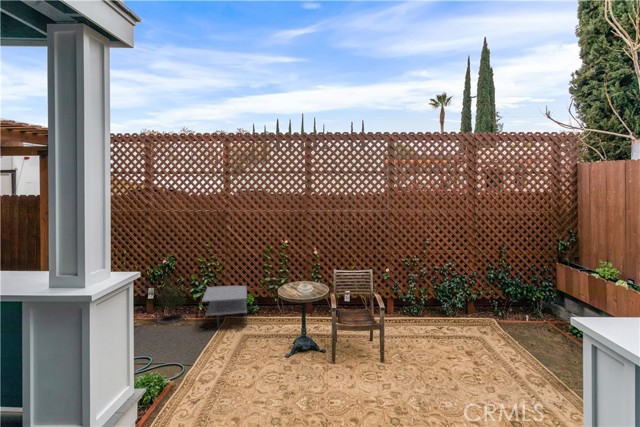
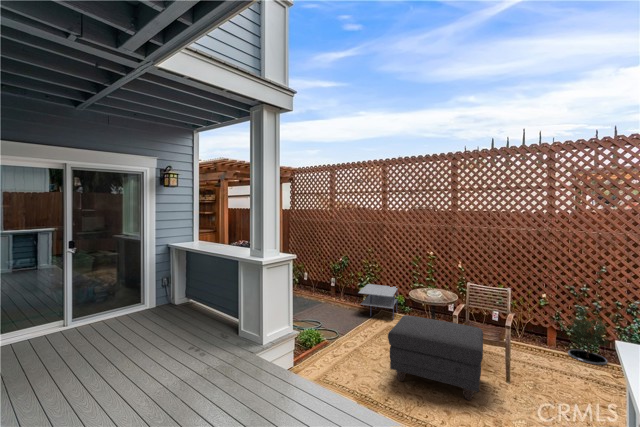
potted tree: present [157,280,185,324] -> present [568,305,609,365]
ottoman: none [276,317,379,402] -> present [388,315,483,400]

